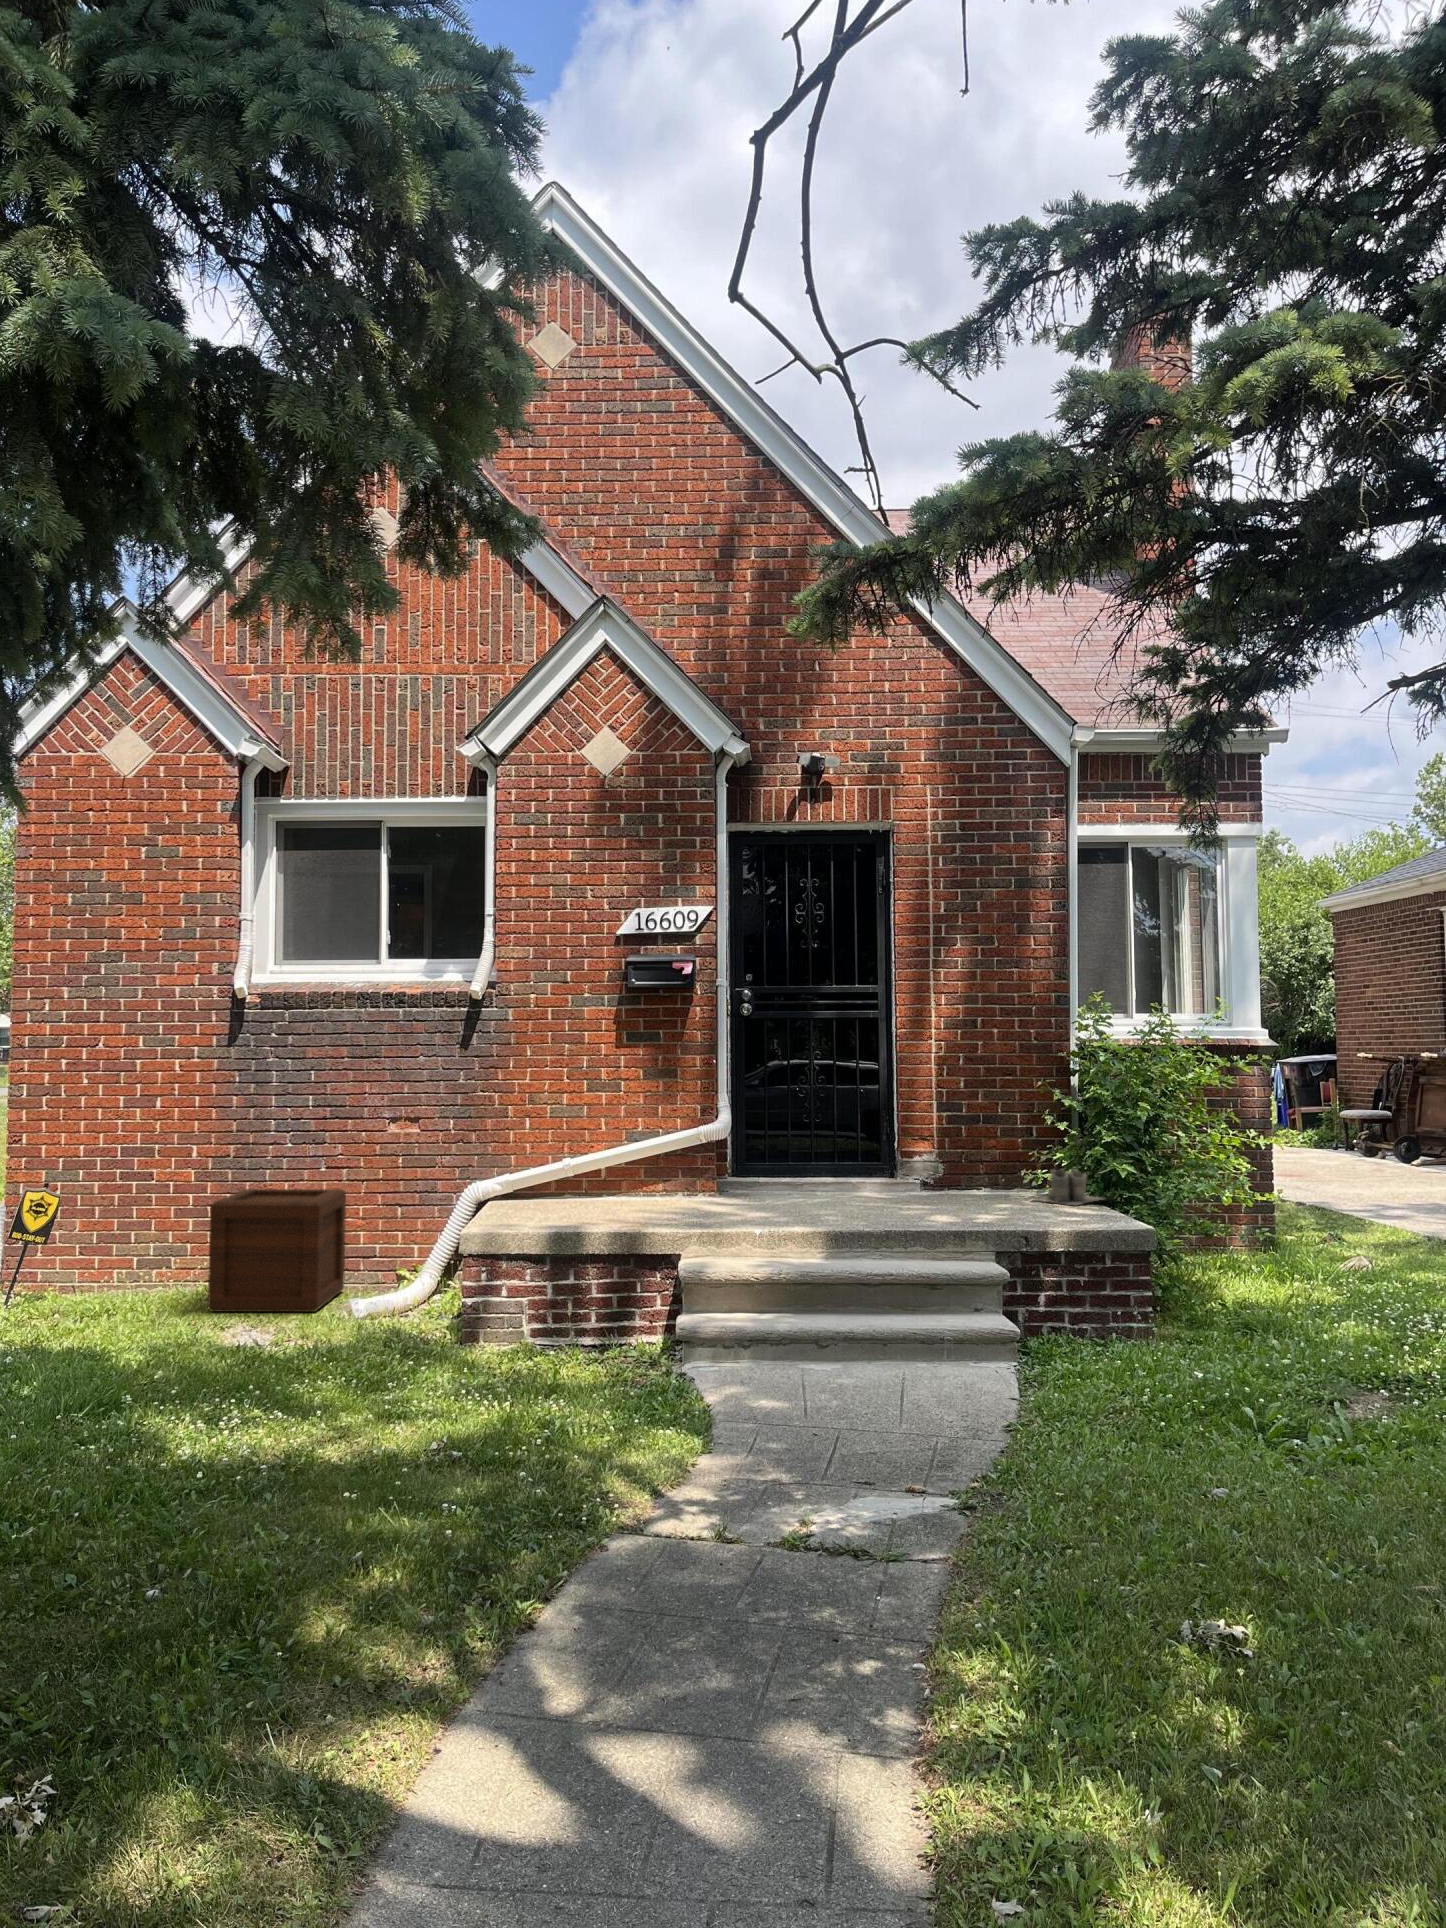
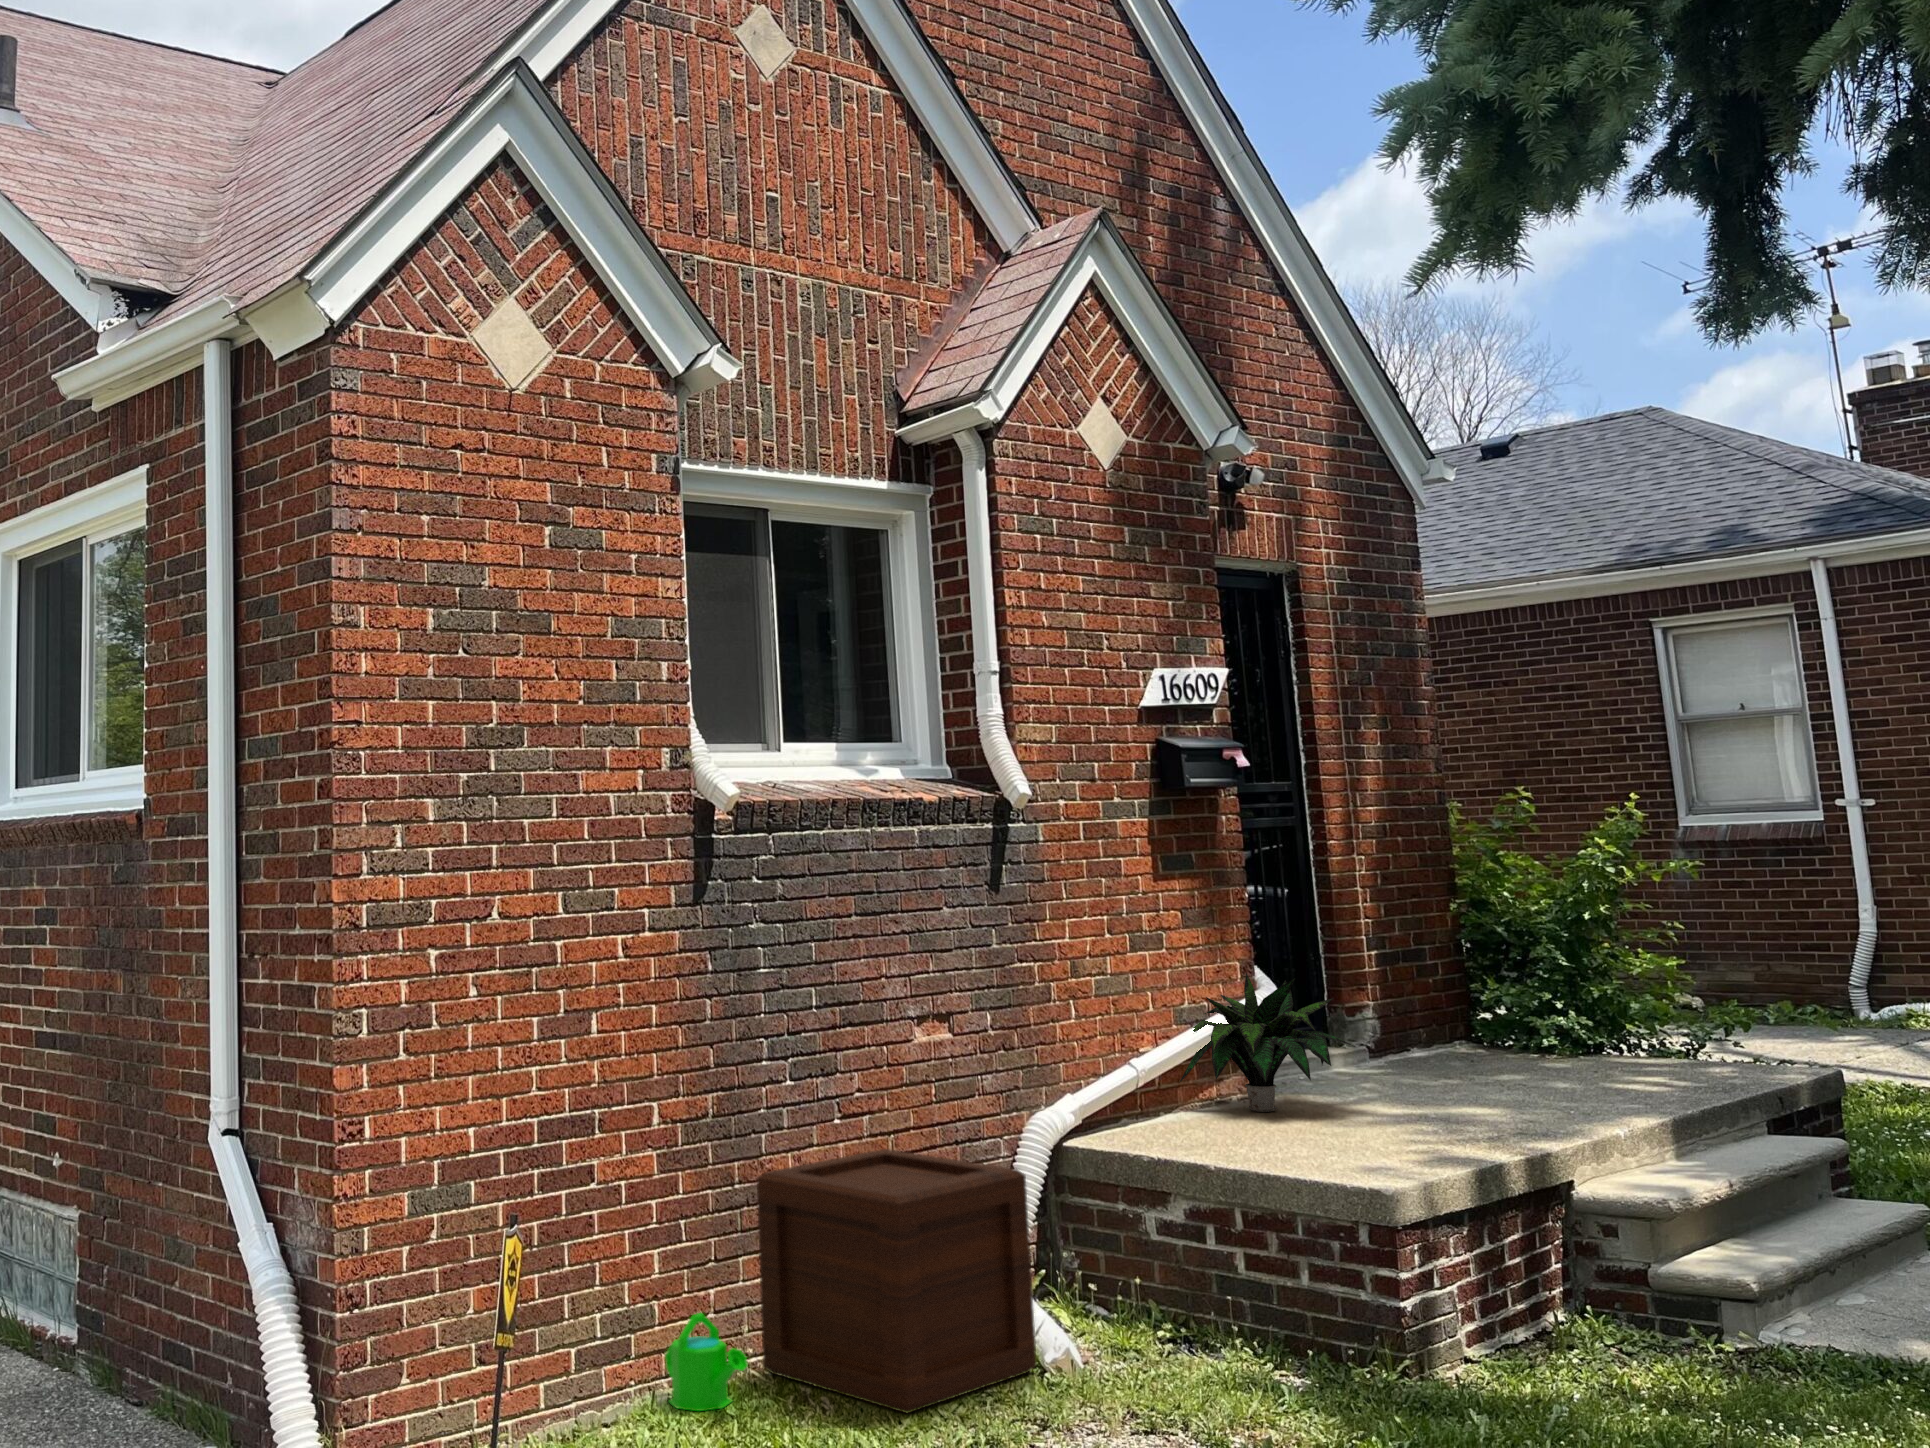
potted plant: none [572,1114,684,1206] -> present [1180,973,1353,1112]
boots: present [1035,1168,1101,1205] -> none [1478,999,1570,1045]
watering can: none [167,1251,201,1297] -> present [665,1313,748,1411]

